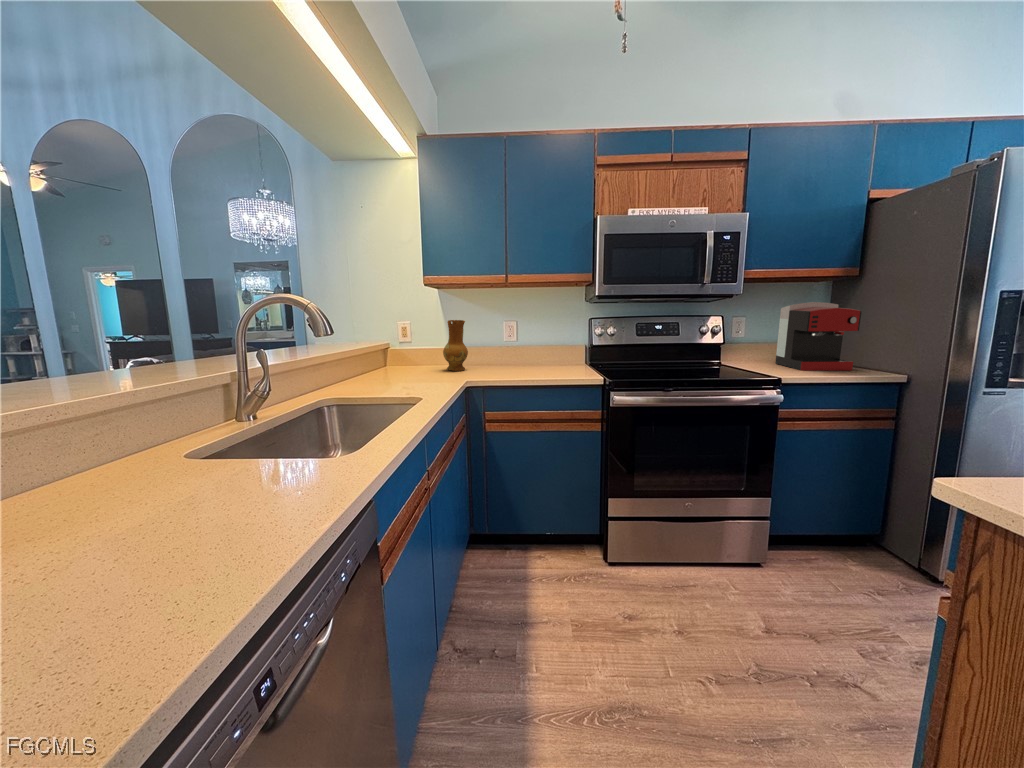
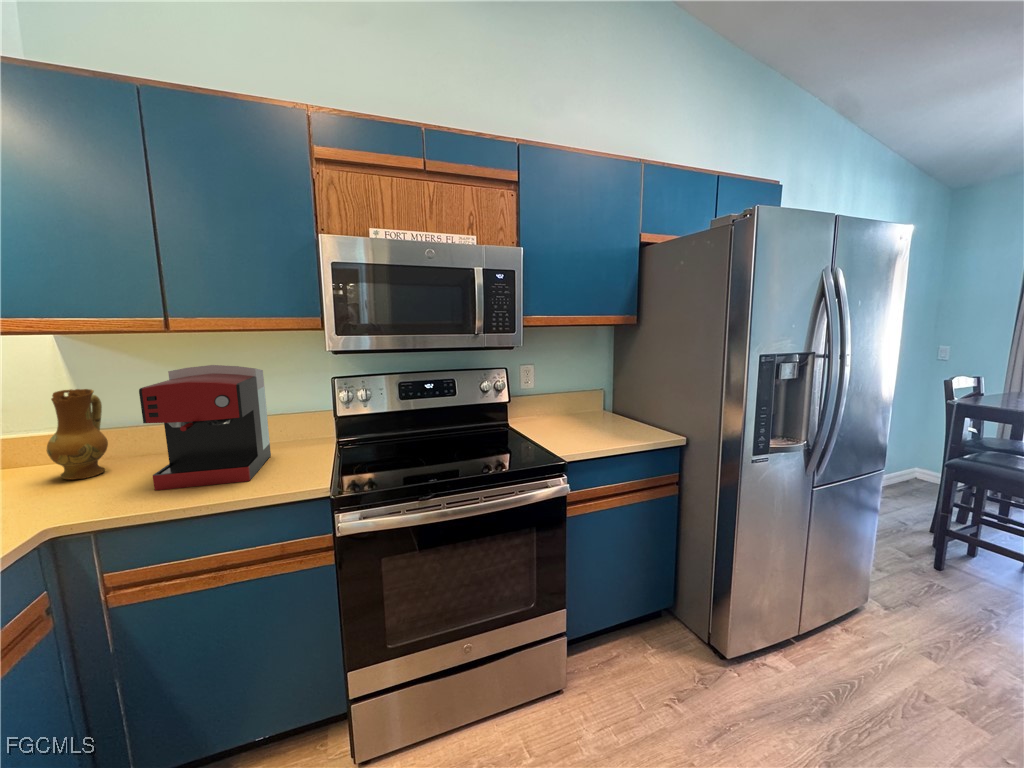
coffee maker: present [775,302,861,371] -> present [139,365,271,490]

